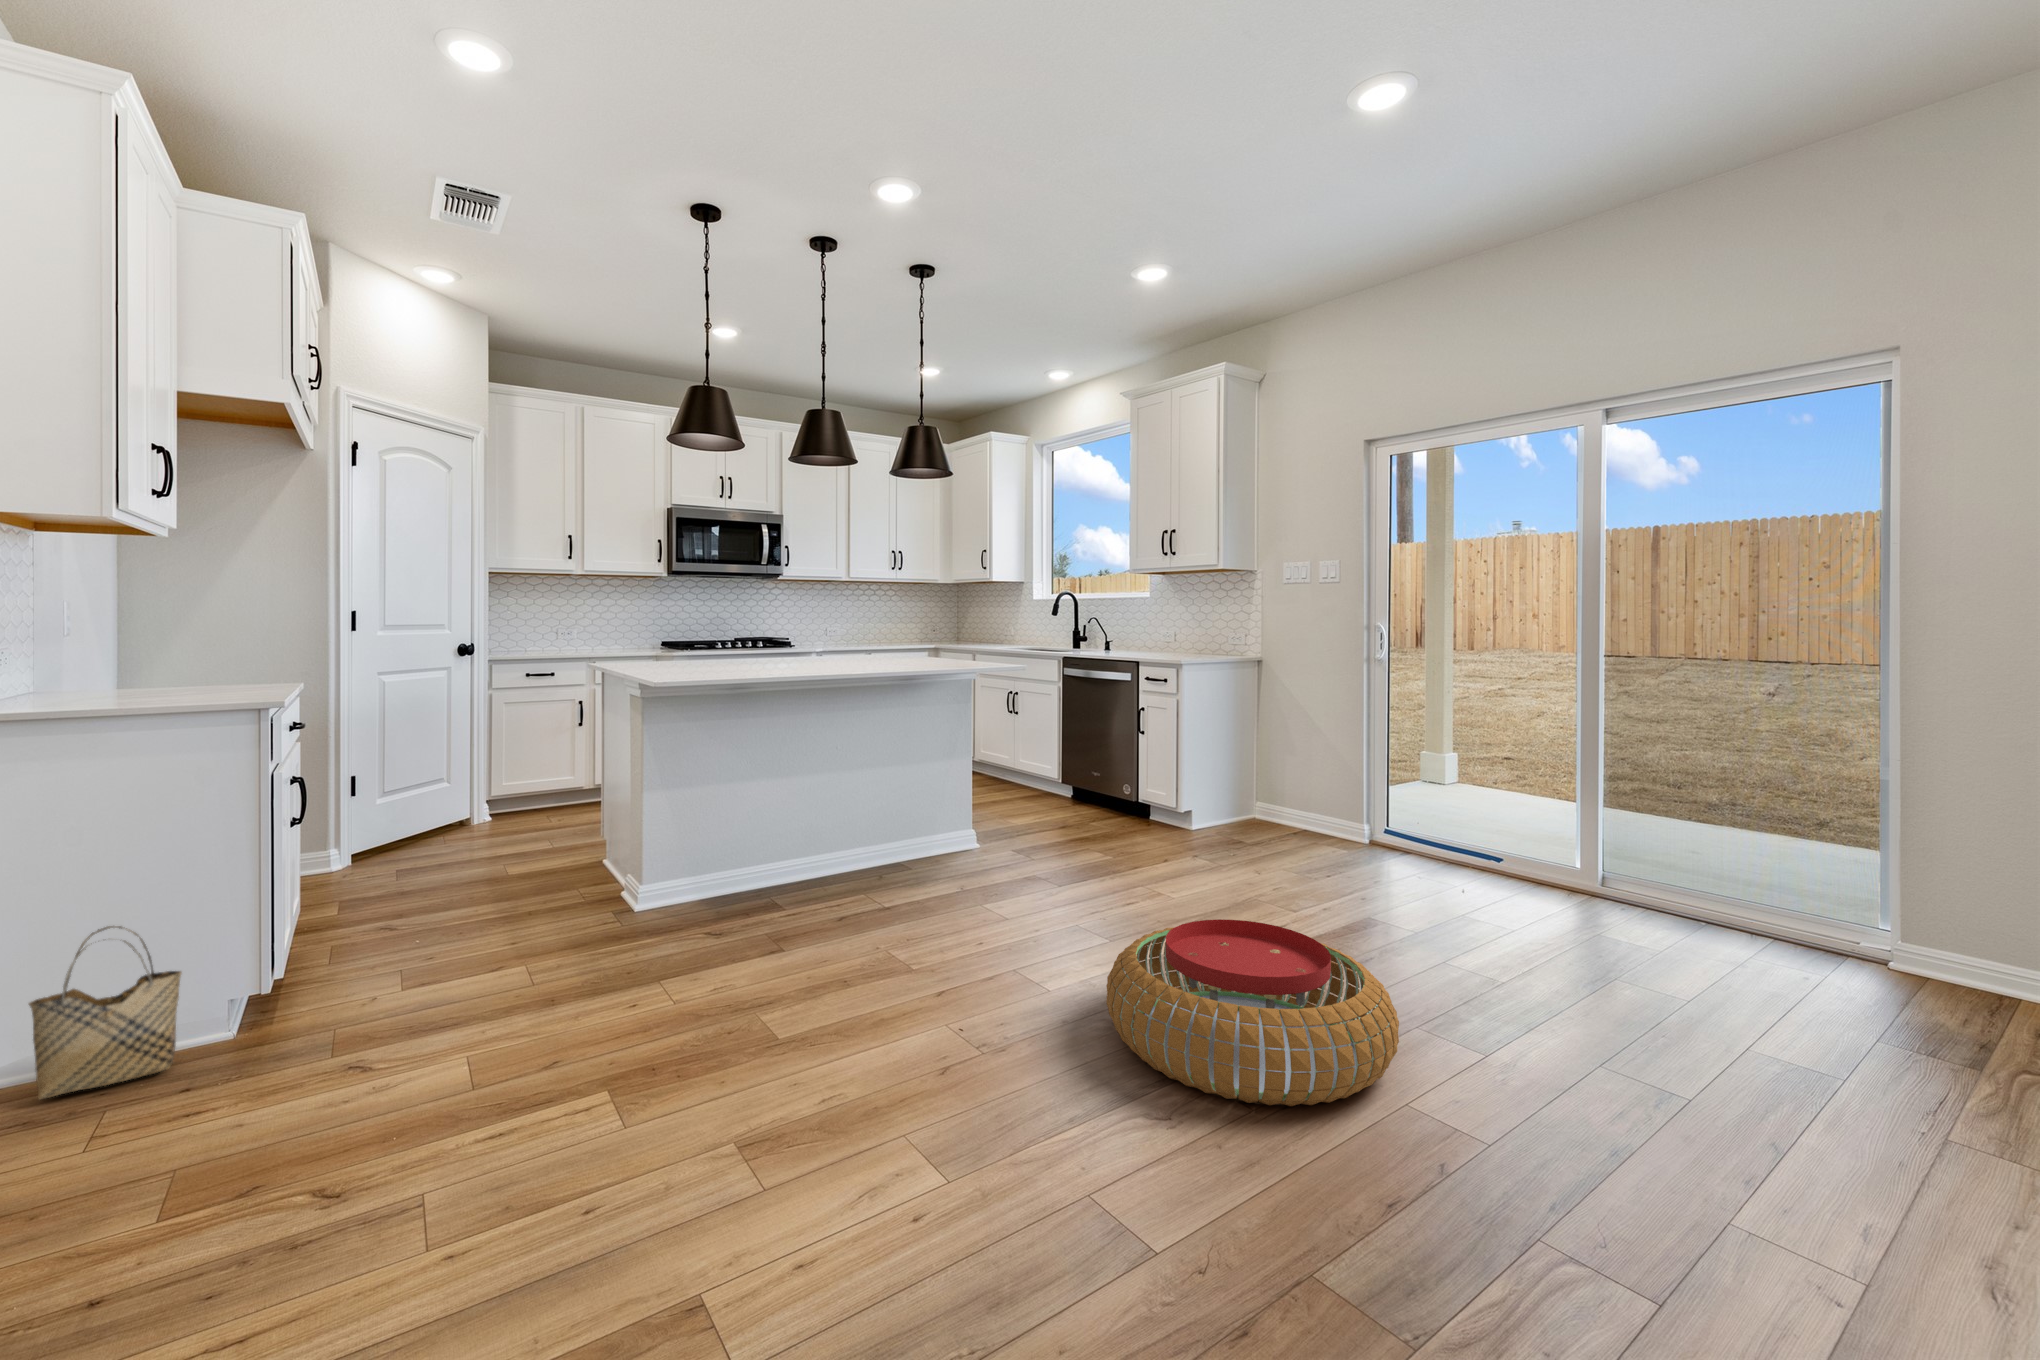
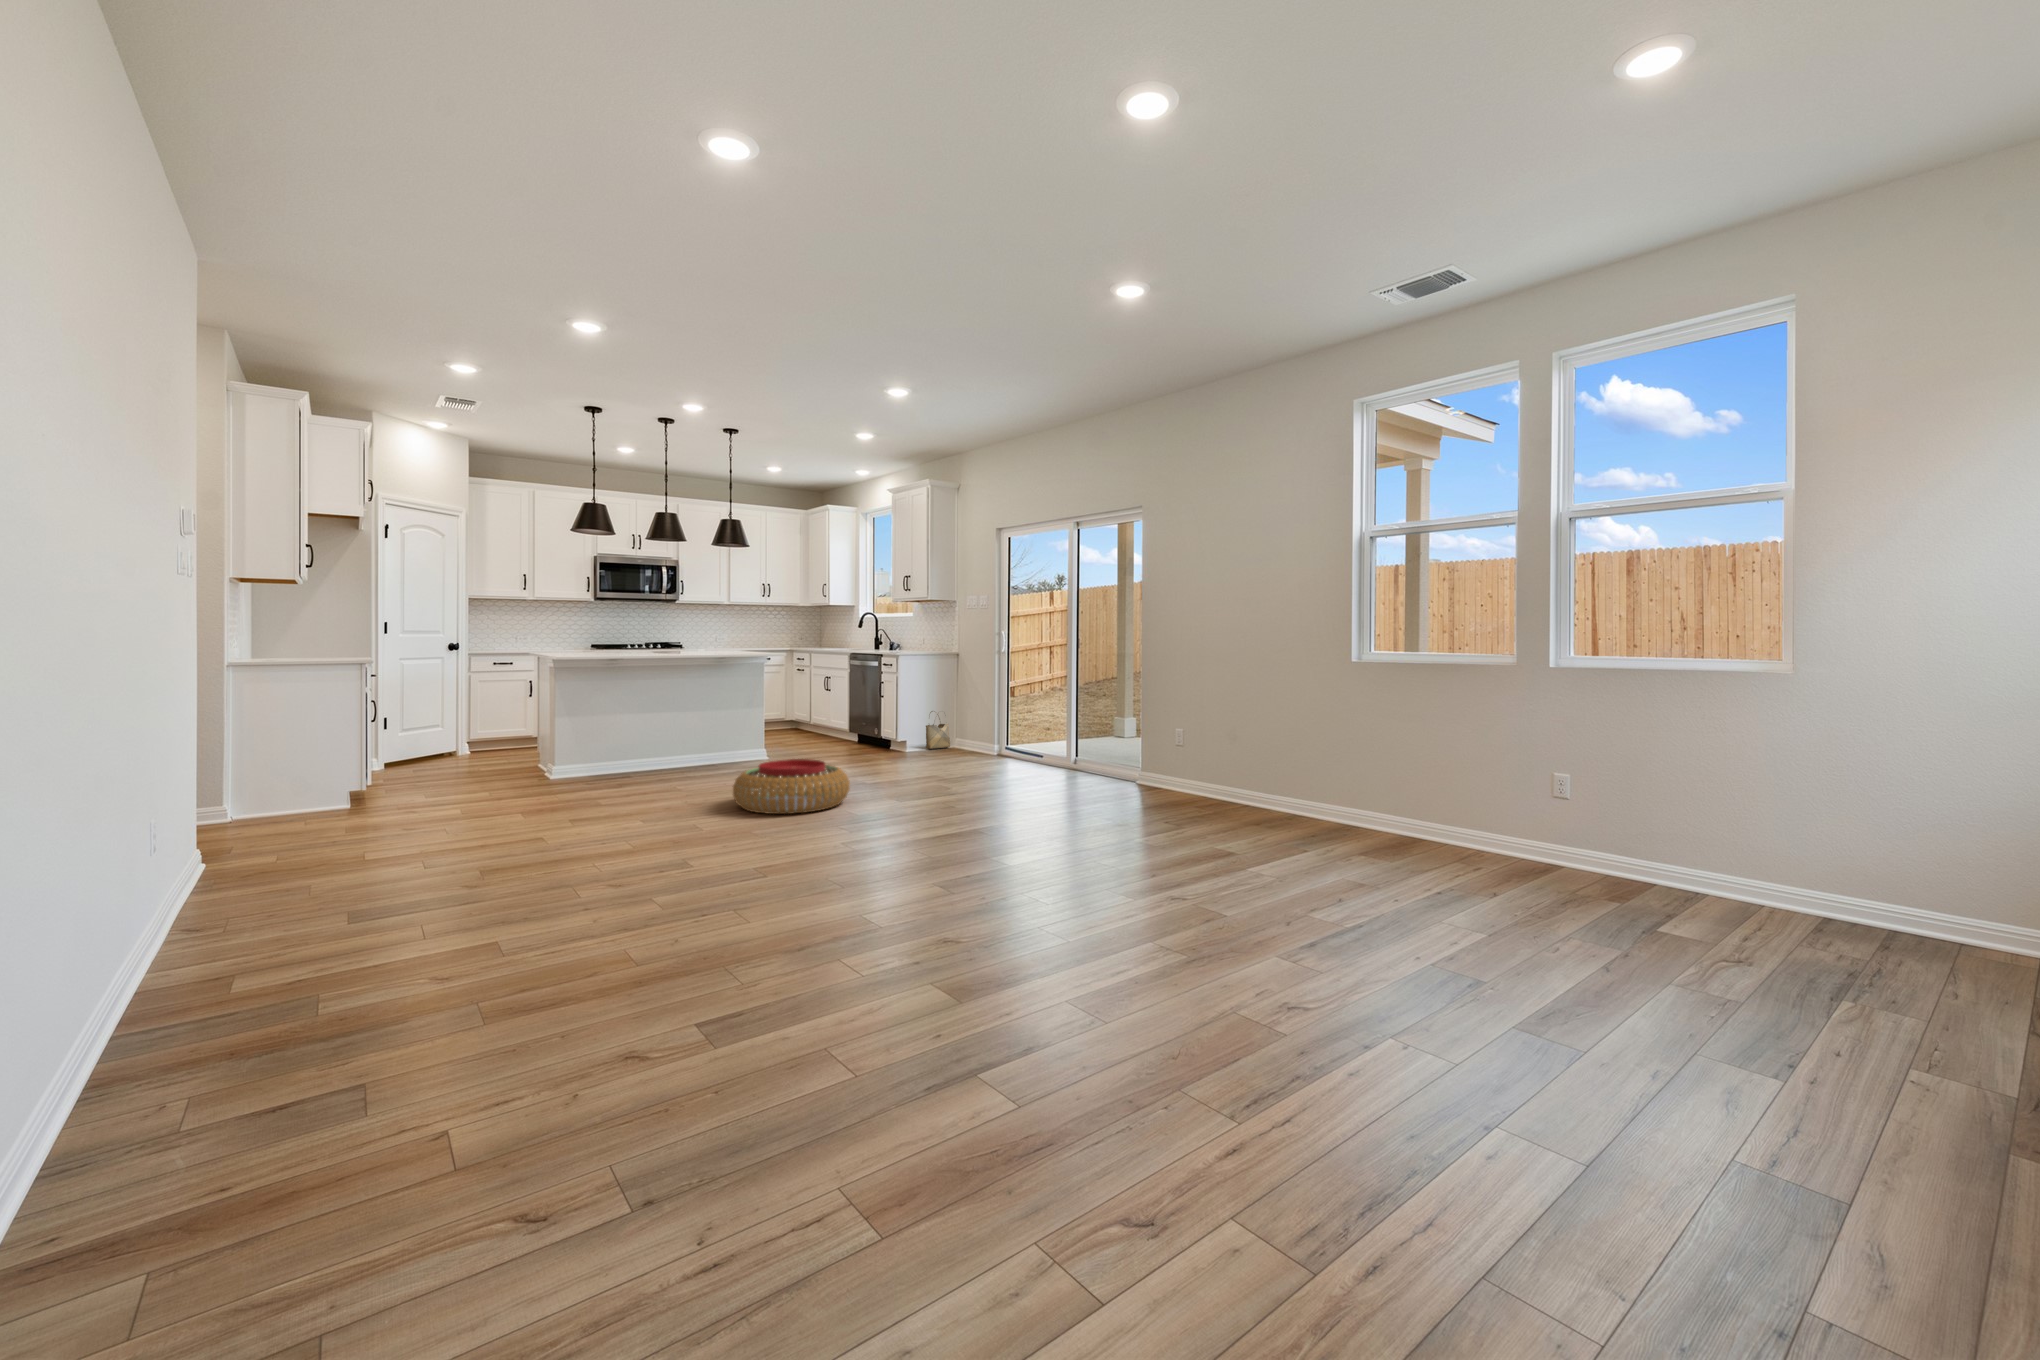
woven basket: present [29,926,181,1099] -> present [926,711,950,749]

